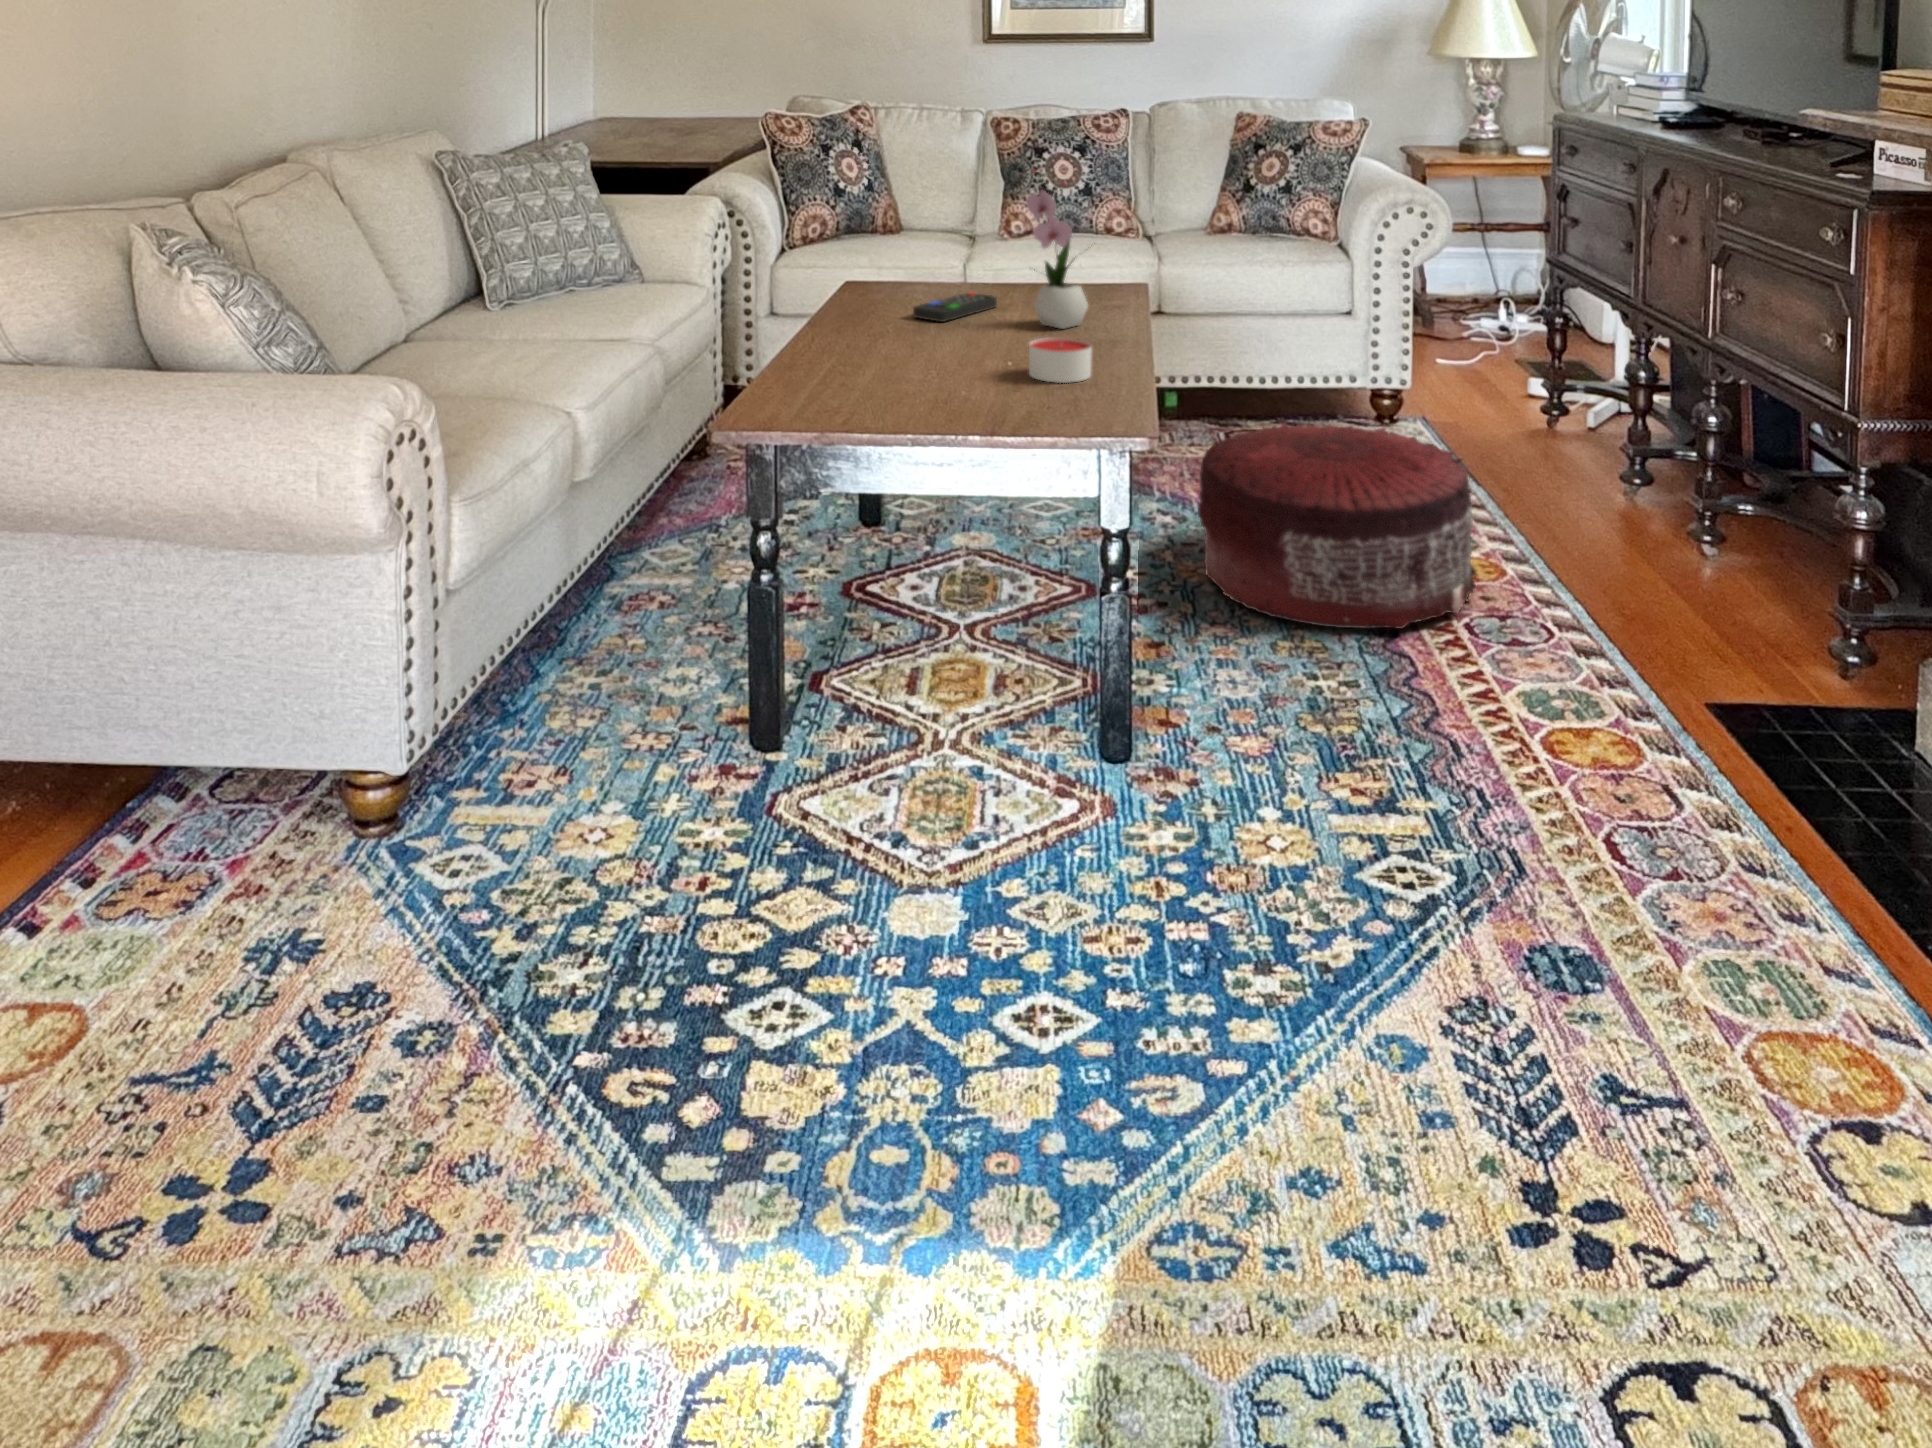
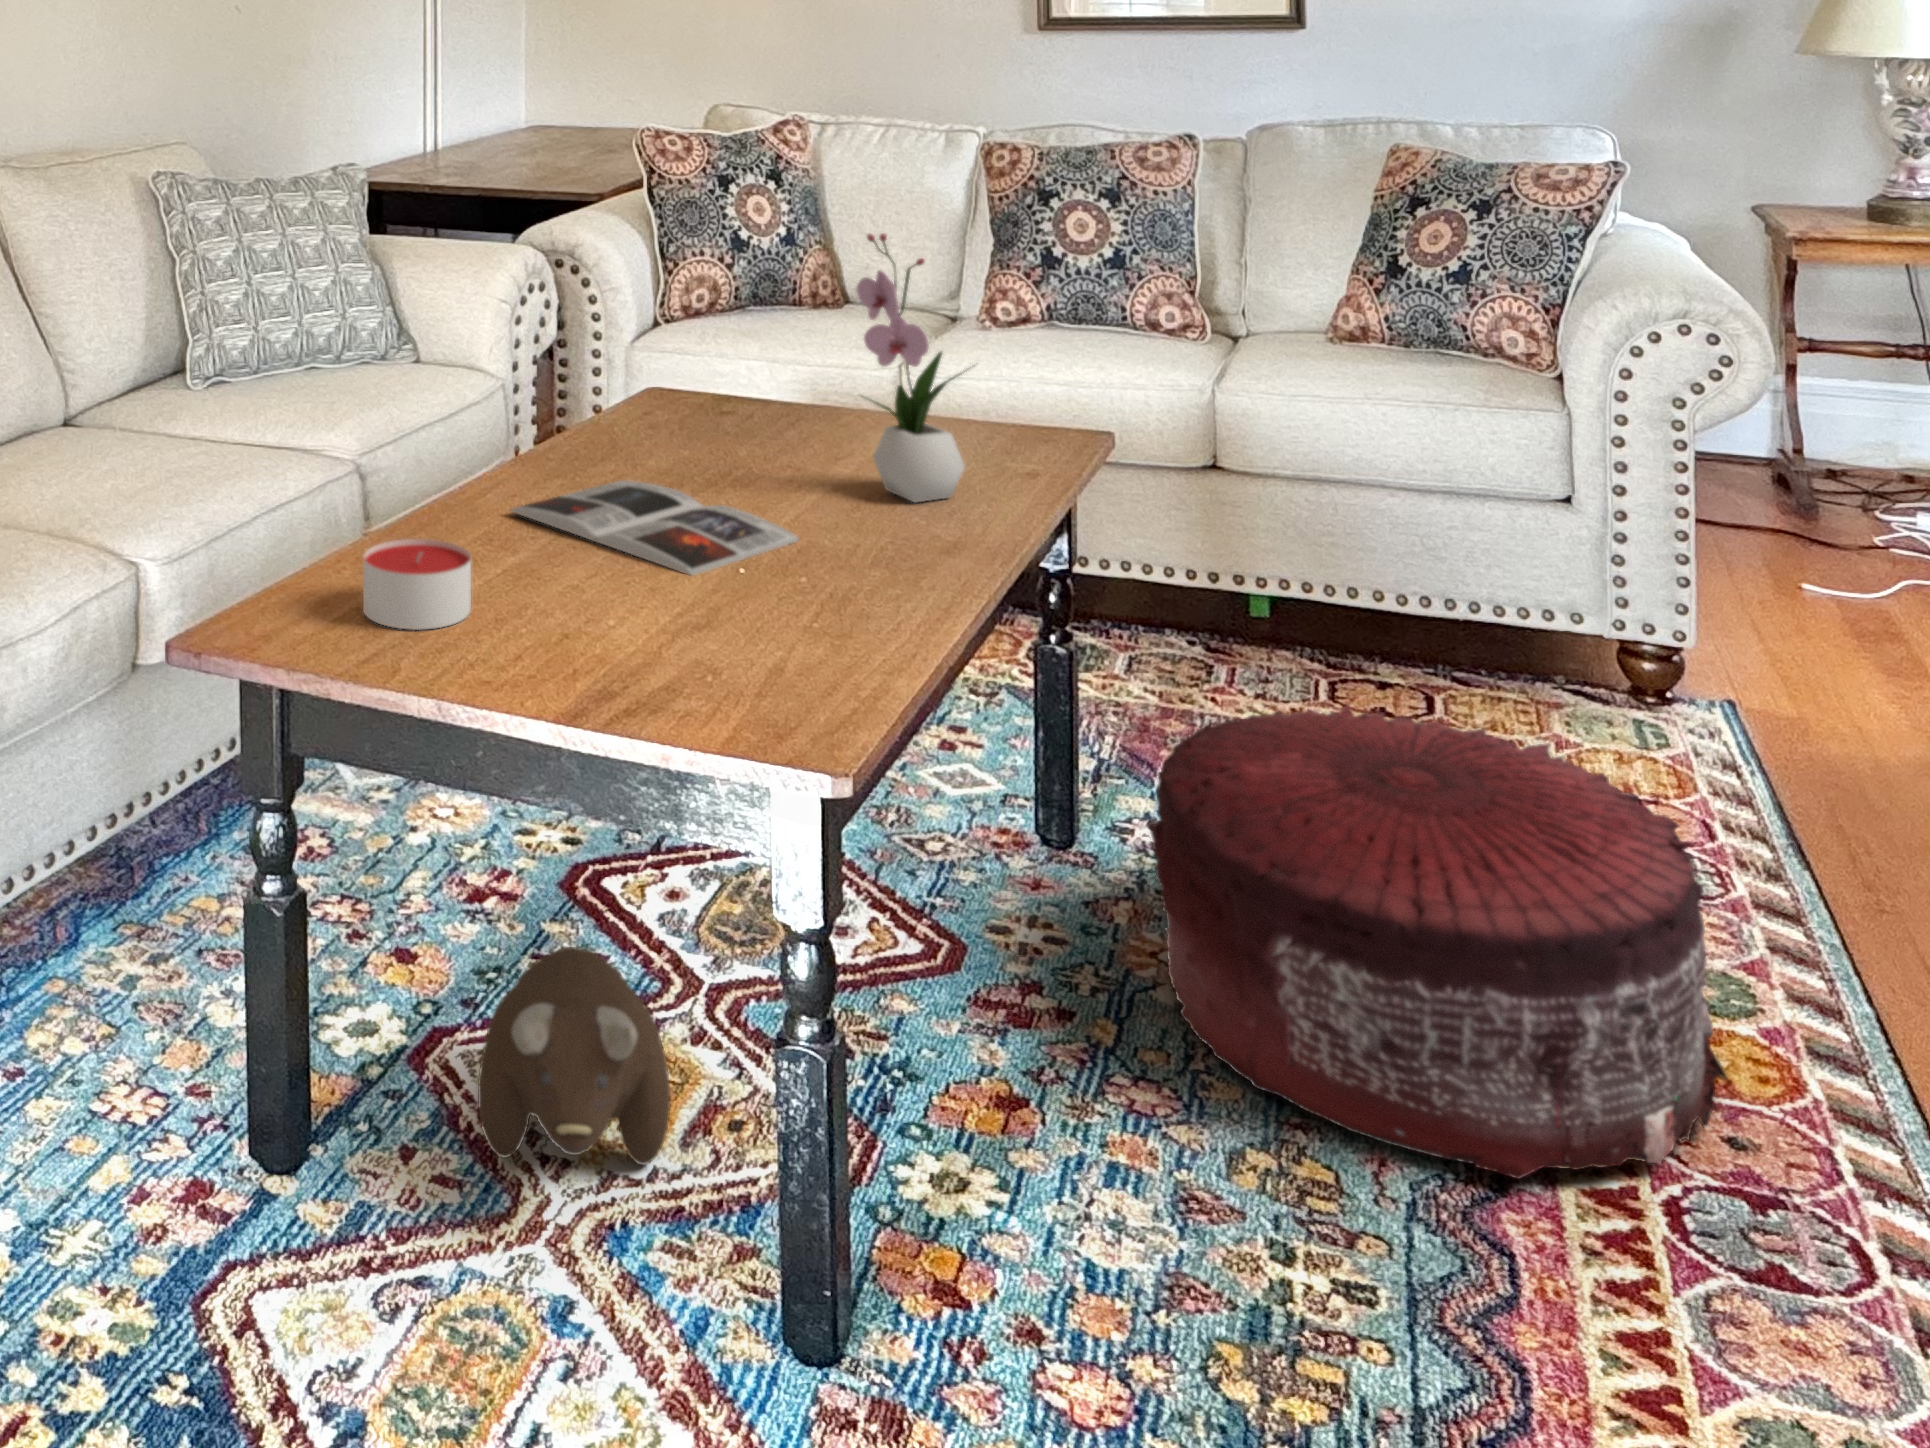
remote control: present [913,292,997,322] -> none [698,420,847,468]
magazine: none [833,333,1017,375] -> present [511,480,799,575]
candle: present [1029,337,1092,383] -> present [363,539,471,630]
plush toy: none [886,593,999,715] -> present [478,947,671,1165]

